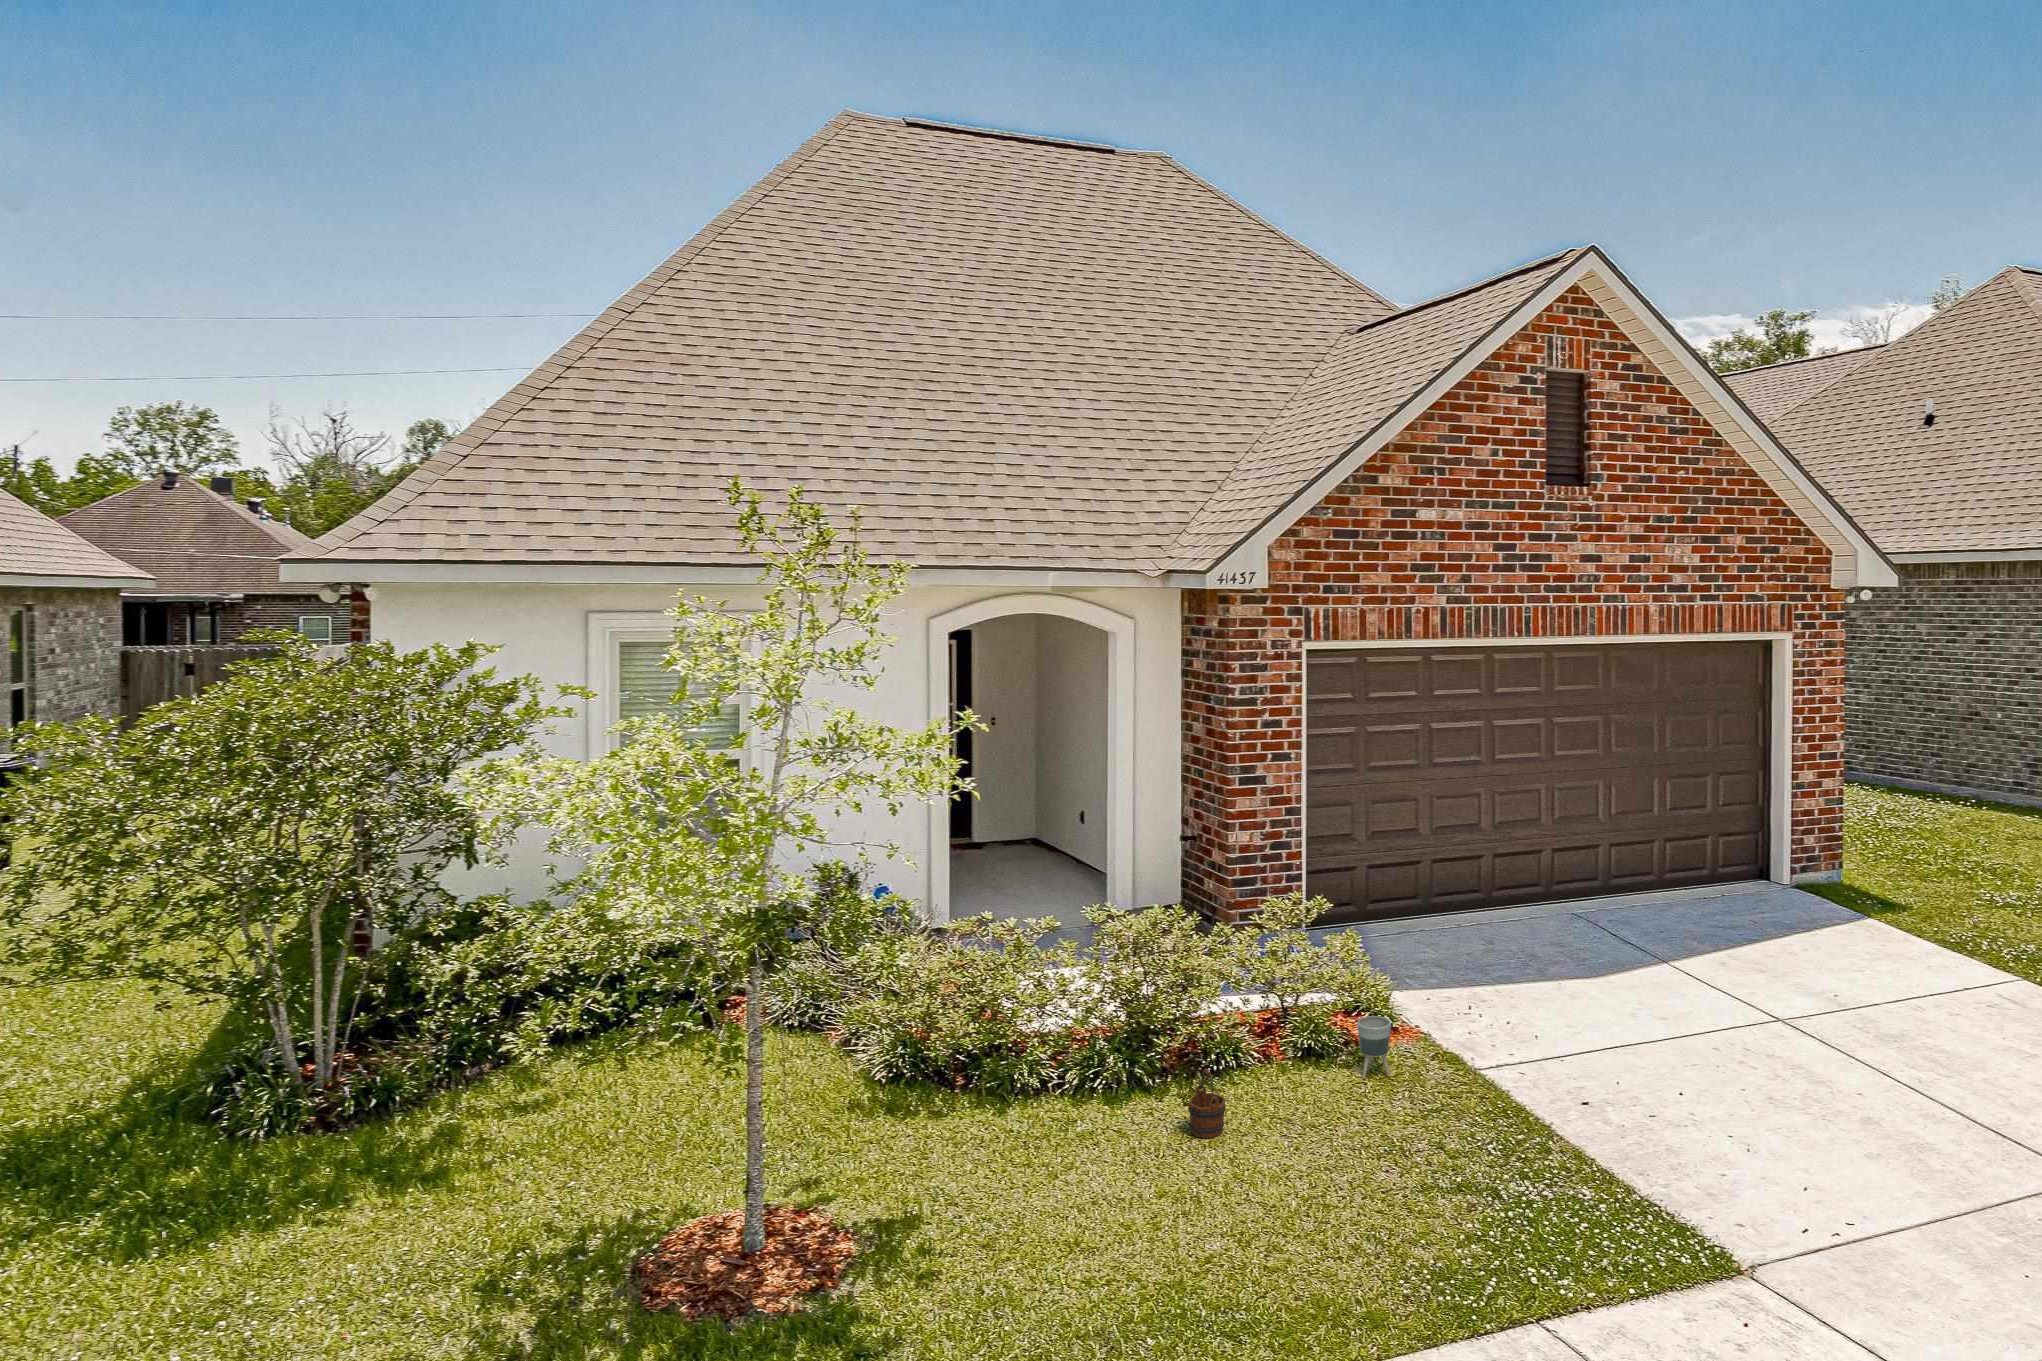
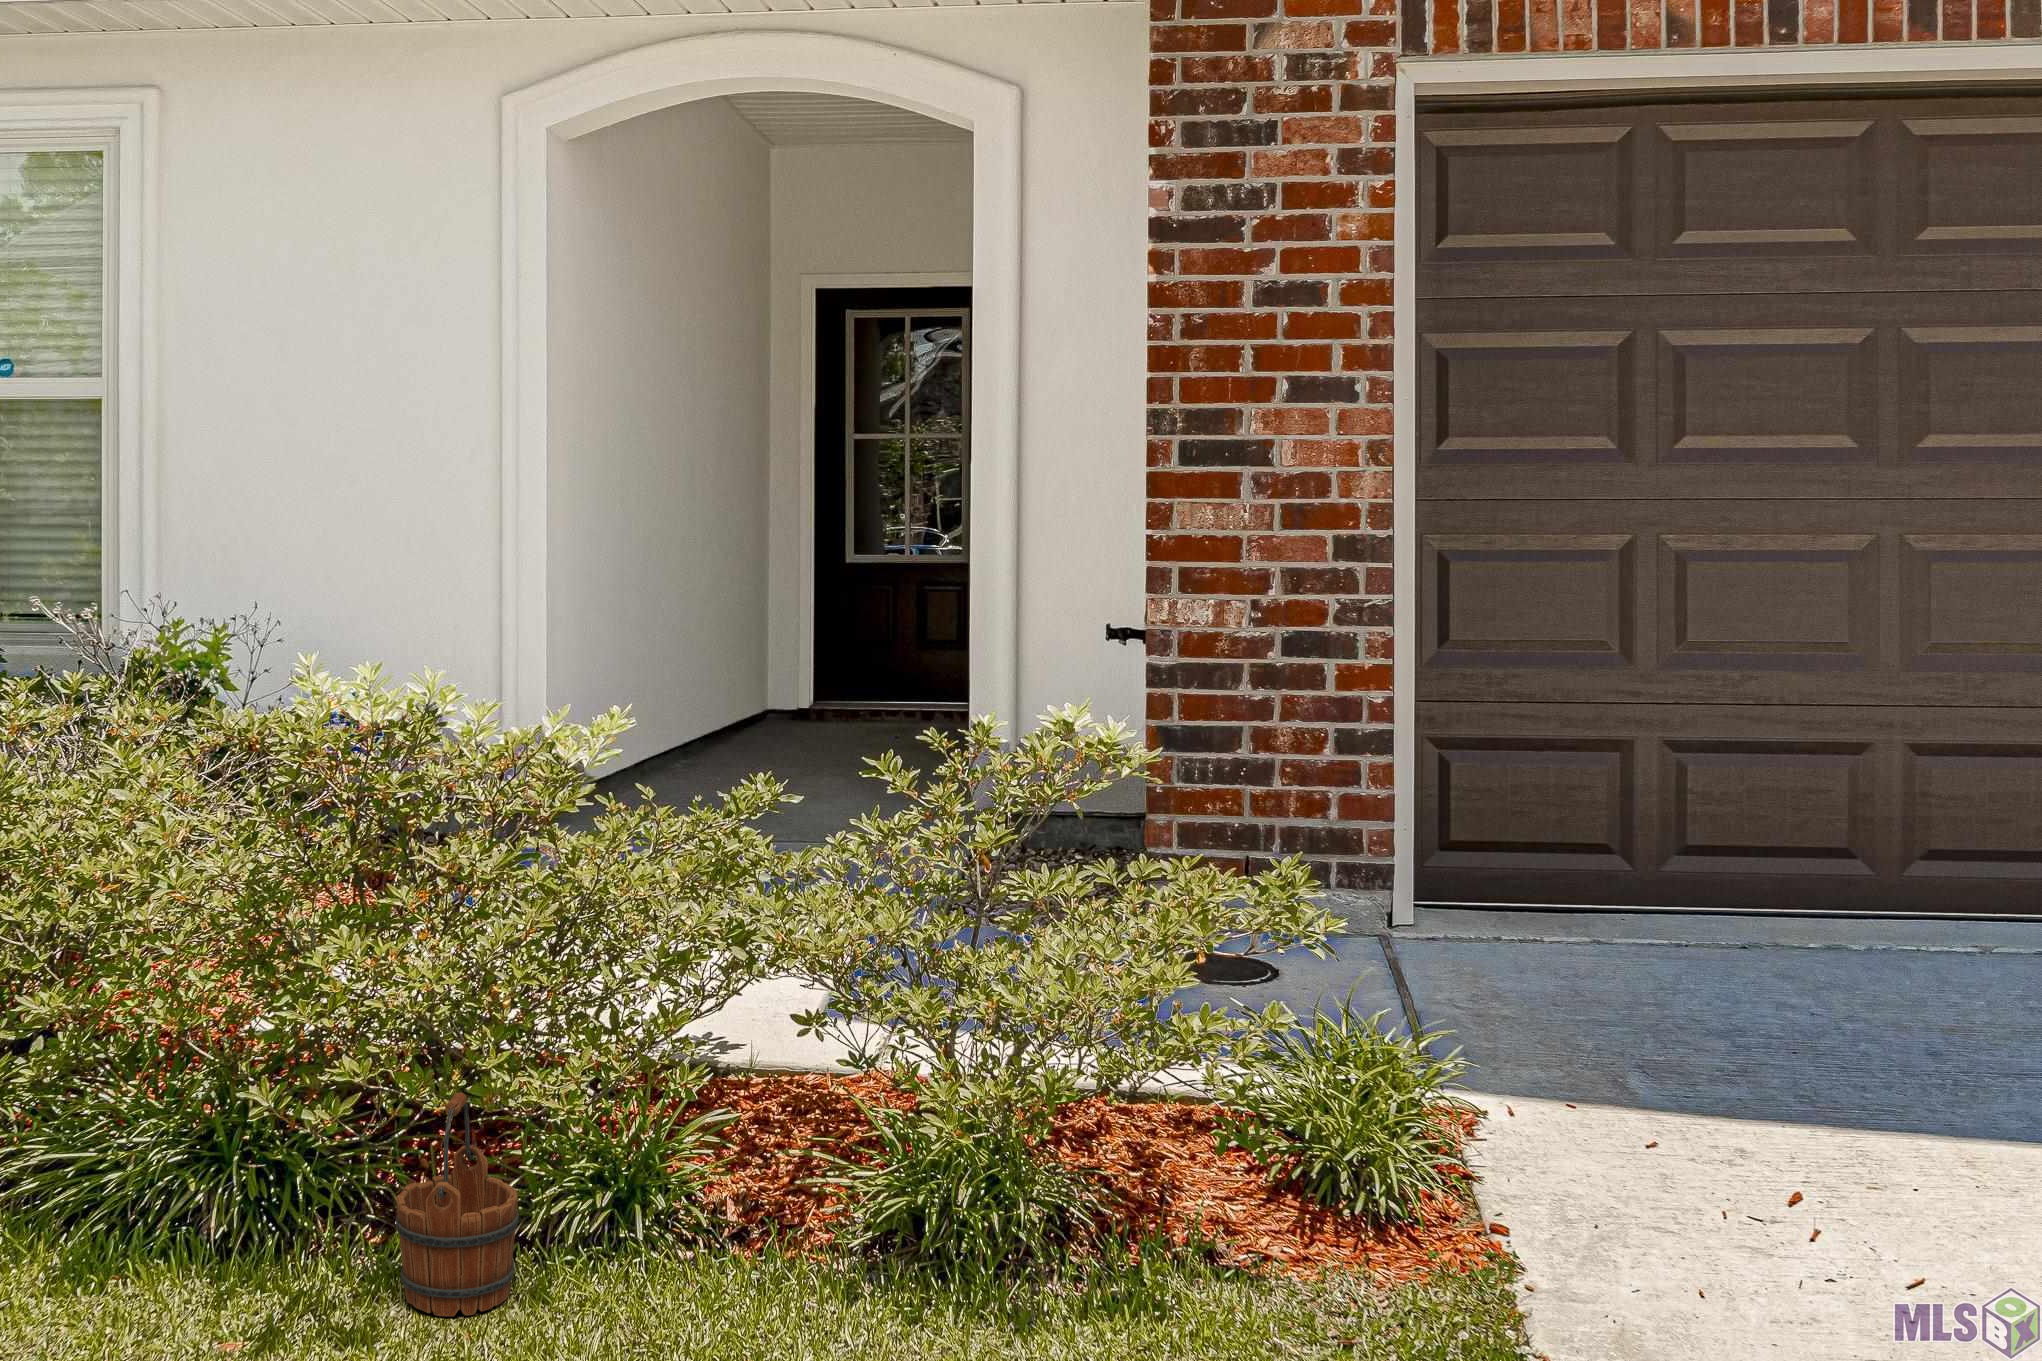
planter: present [1357,1016,1391,1079] -> none [1123,1069,1248,1290]

